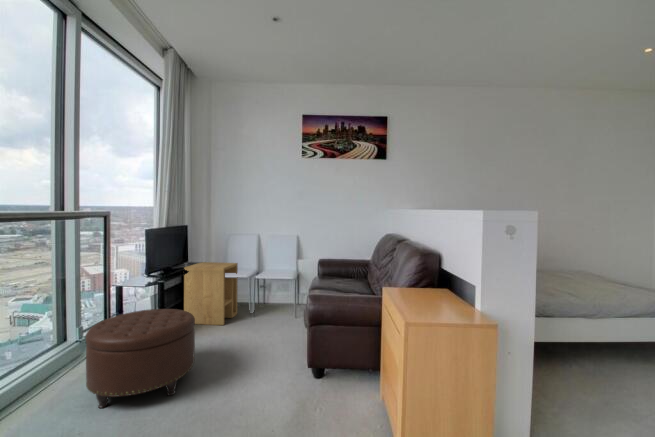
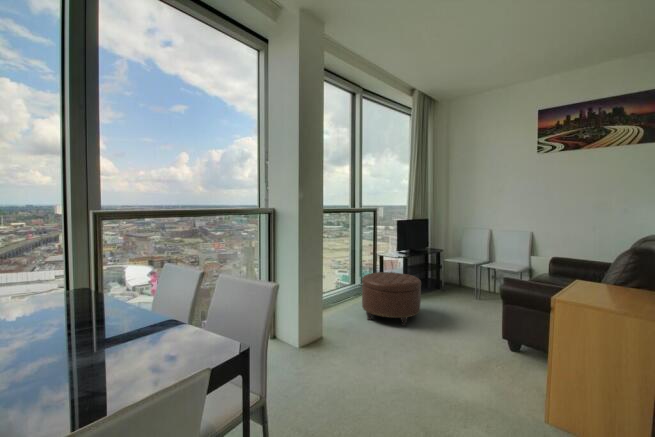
side table: present [184,262,238,325] -> none [422,248,466,299]

